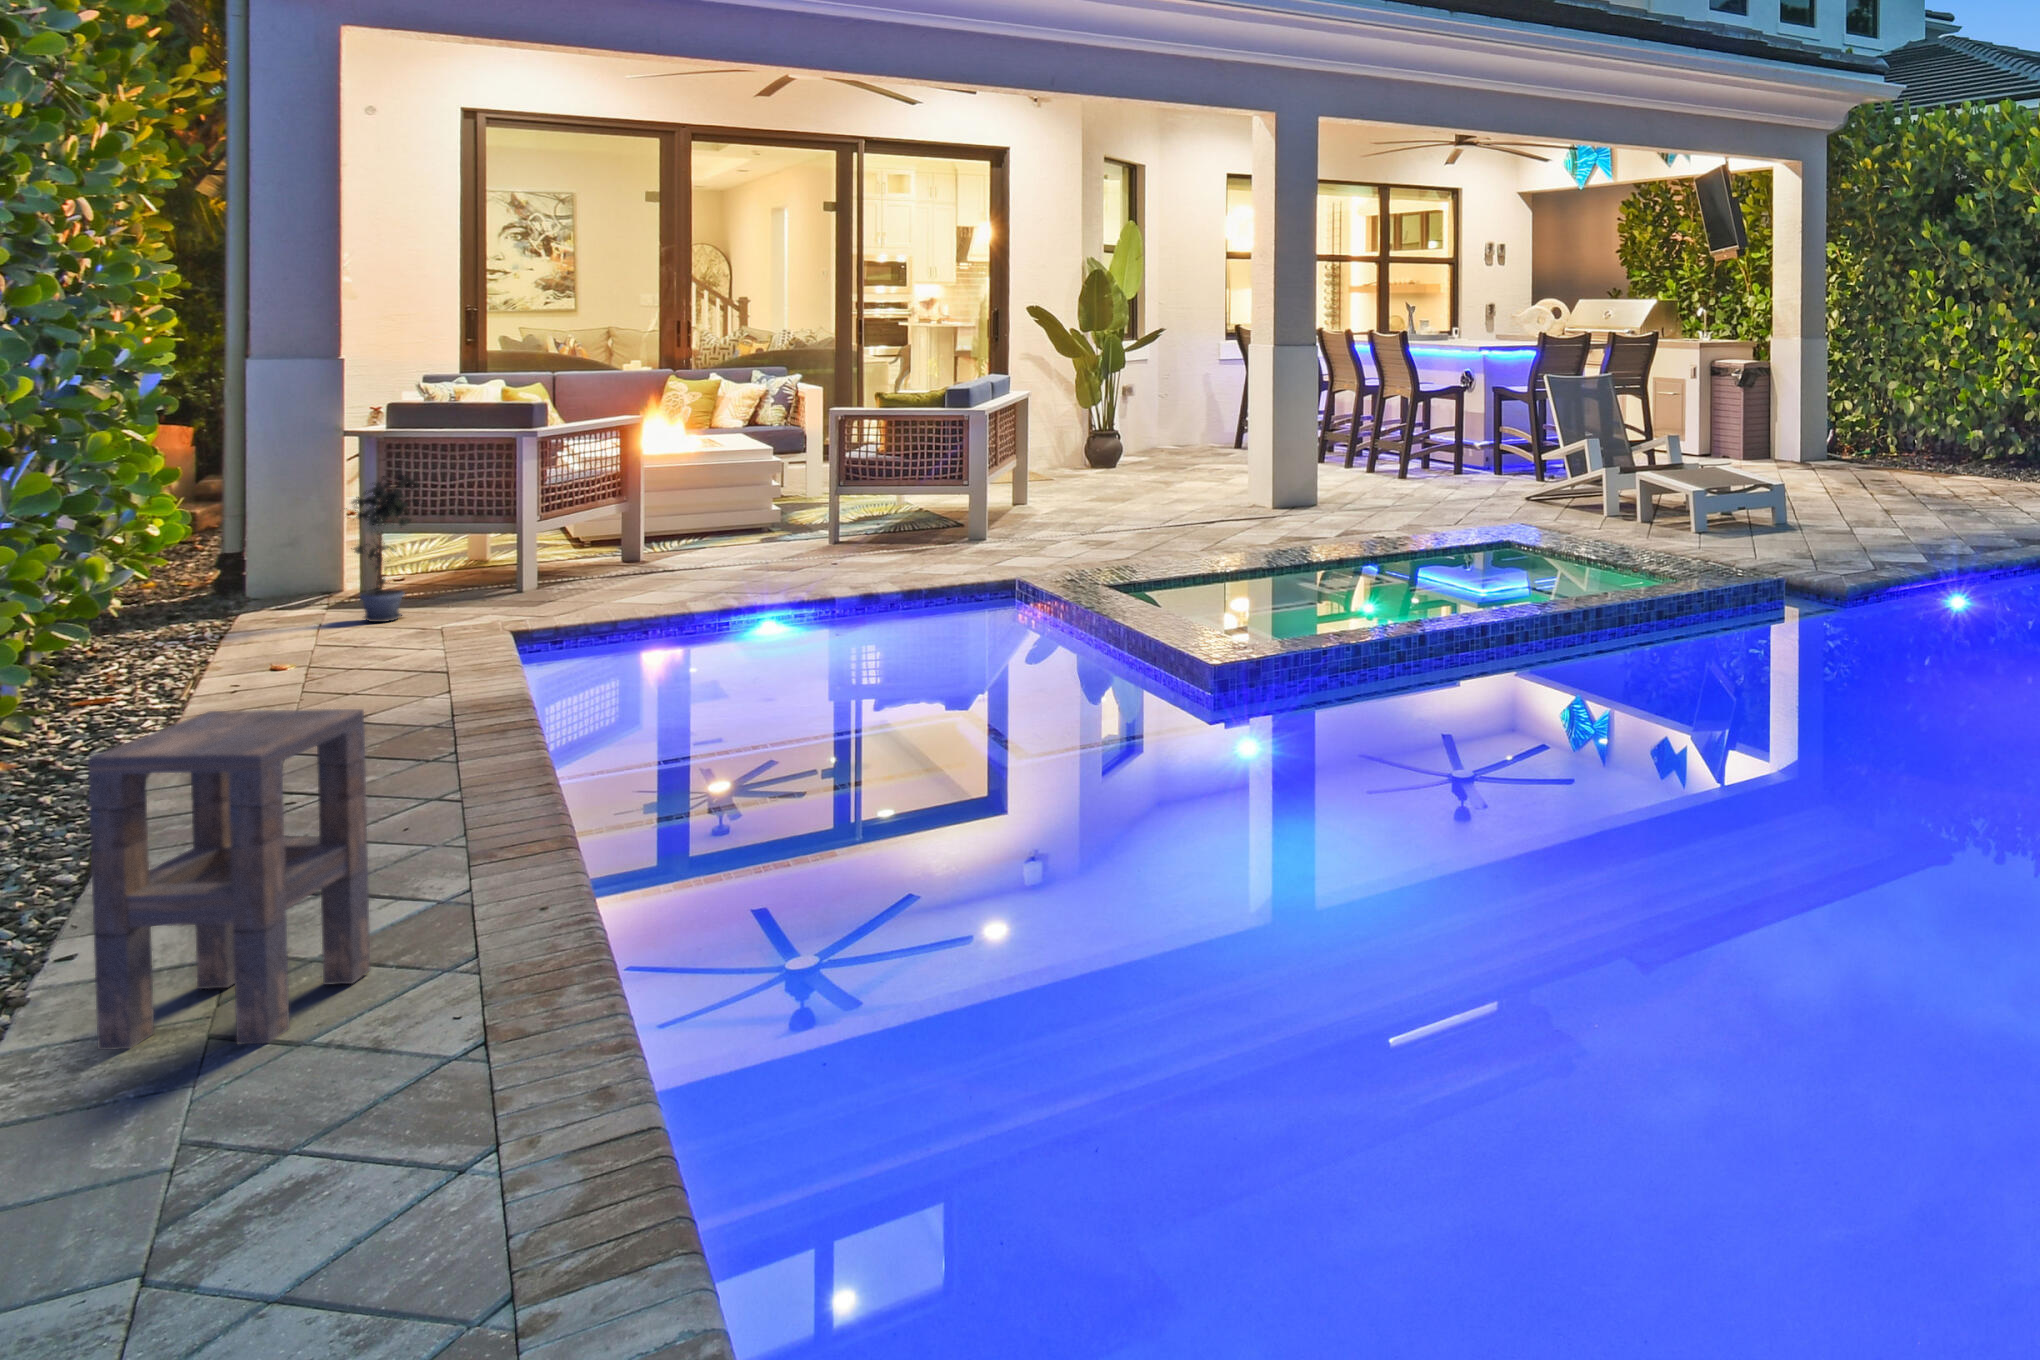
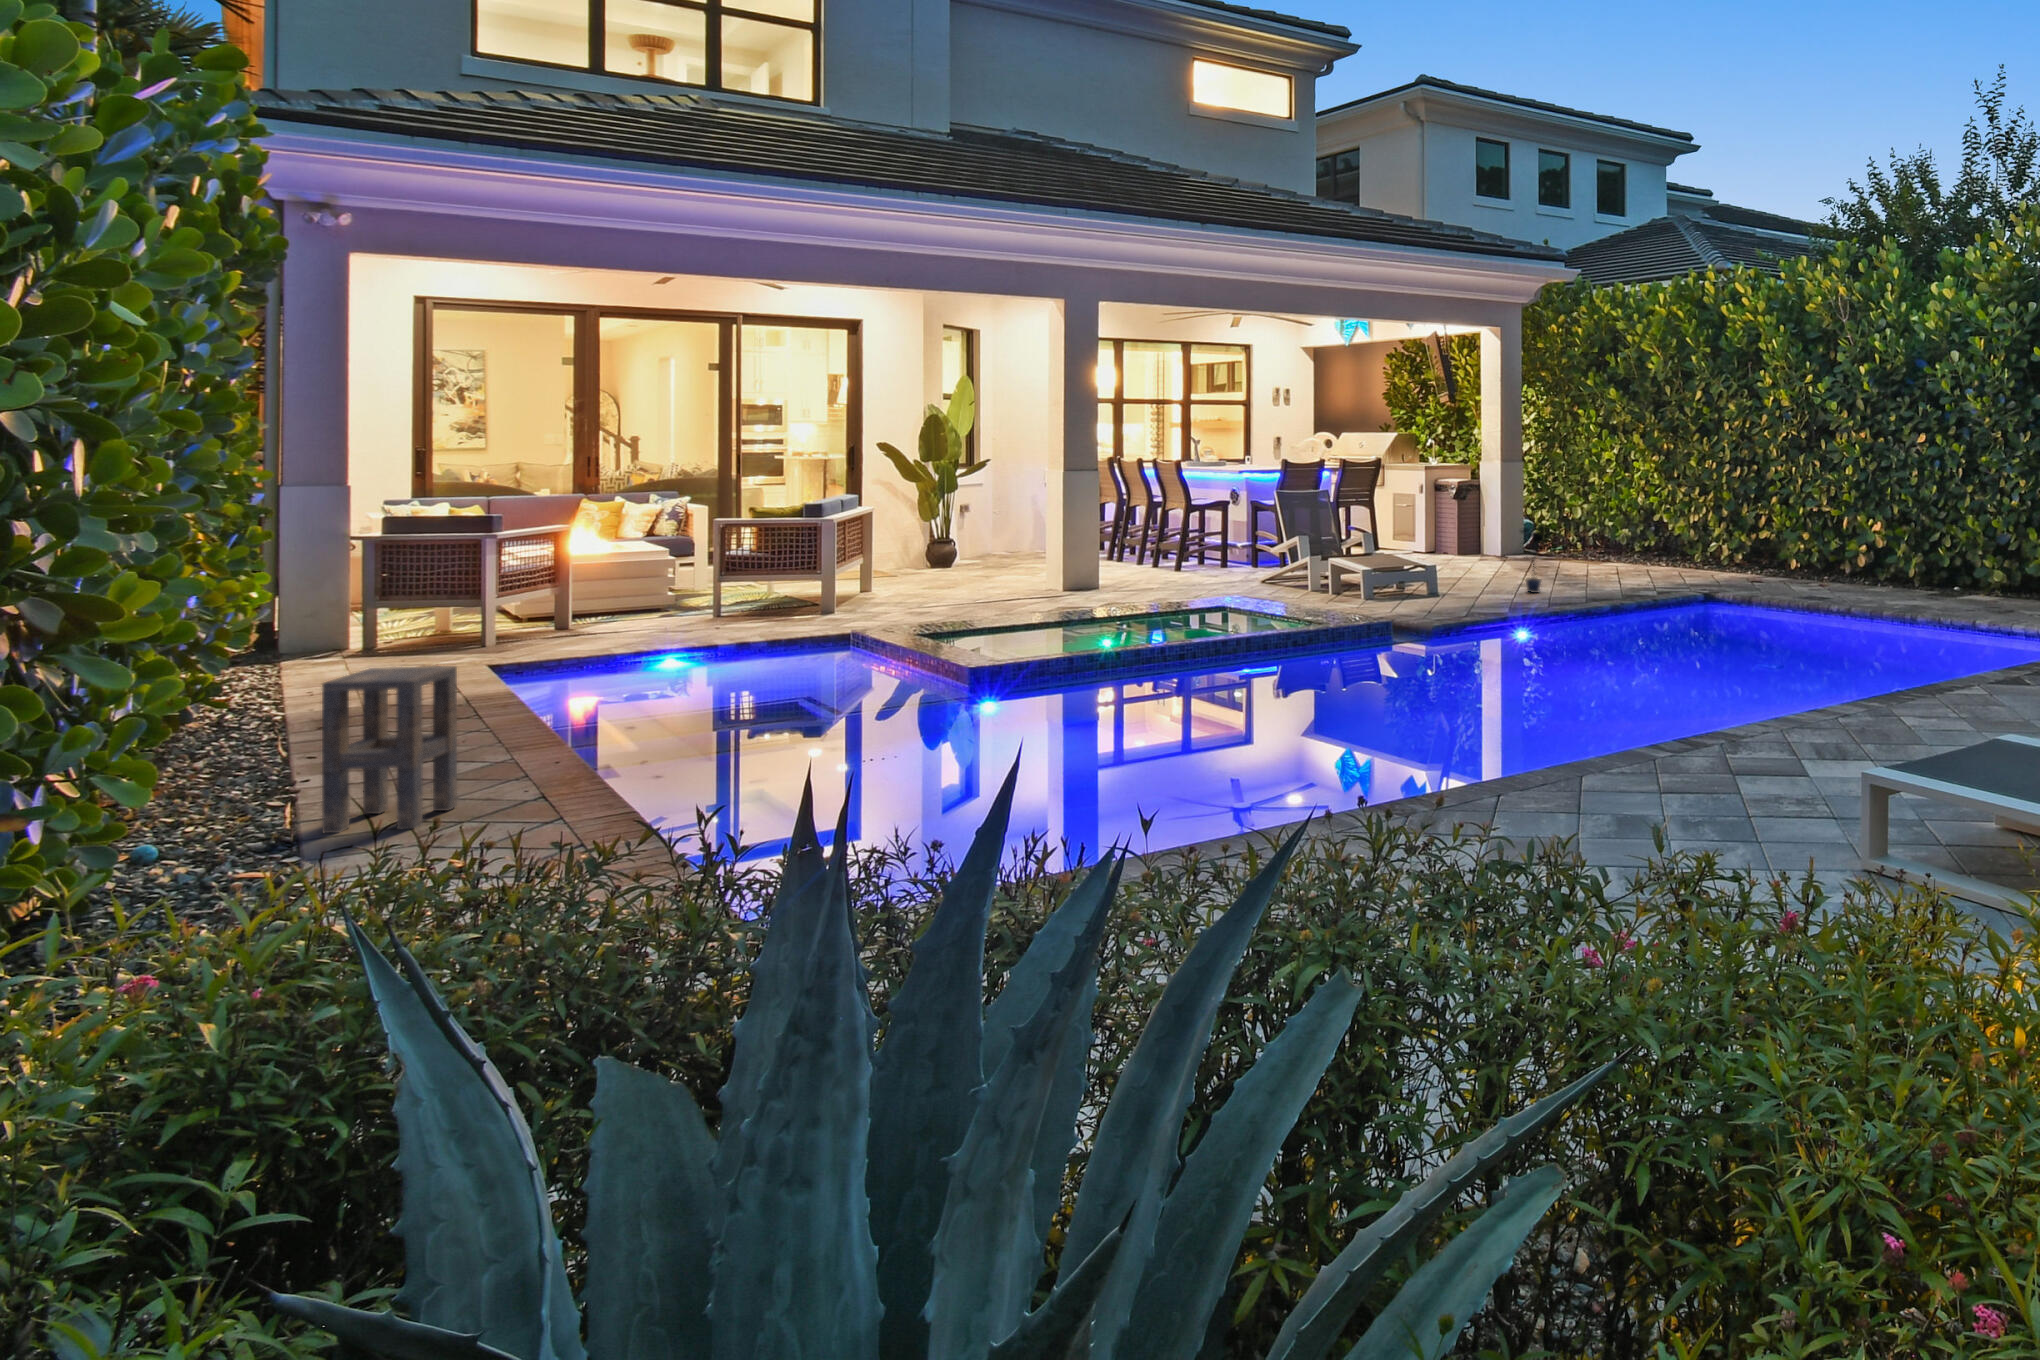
potted plant: present [346,468,420,622] -> present [1521,524,1550,593]

